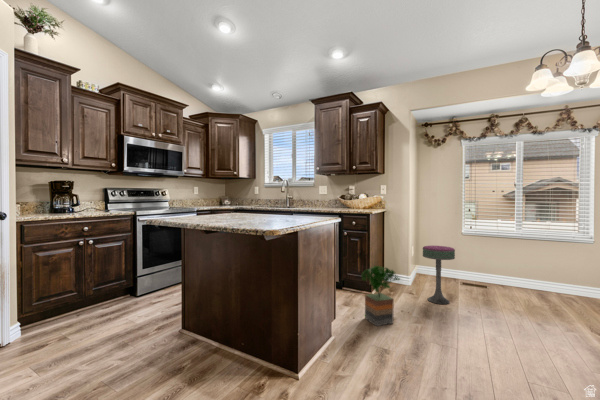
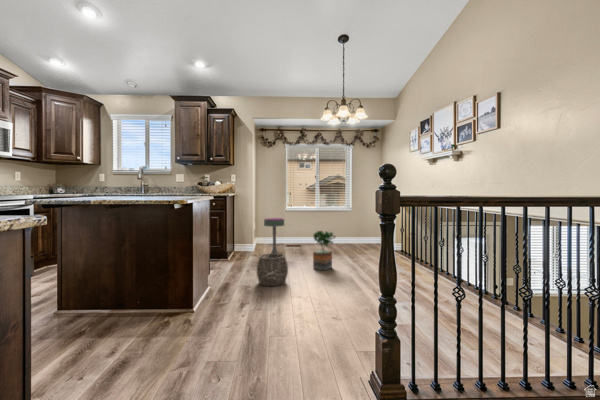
potted tree: present [362,266,400,326] -> present [313,231,335,270]
woven basket: none [394,310,450,372] -> present [257,253,288,286]

